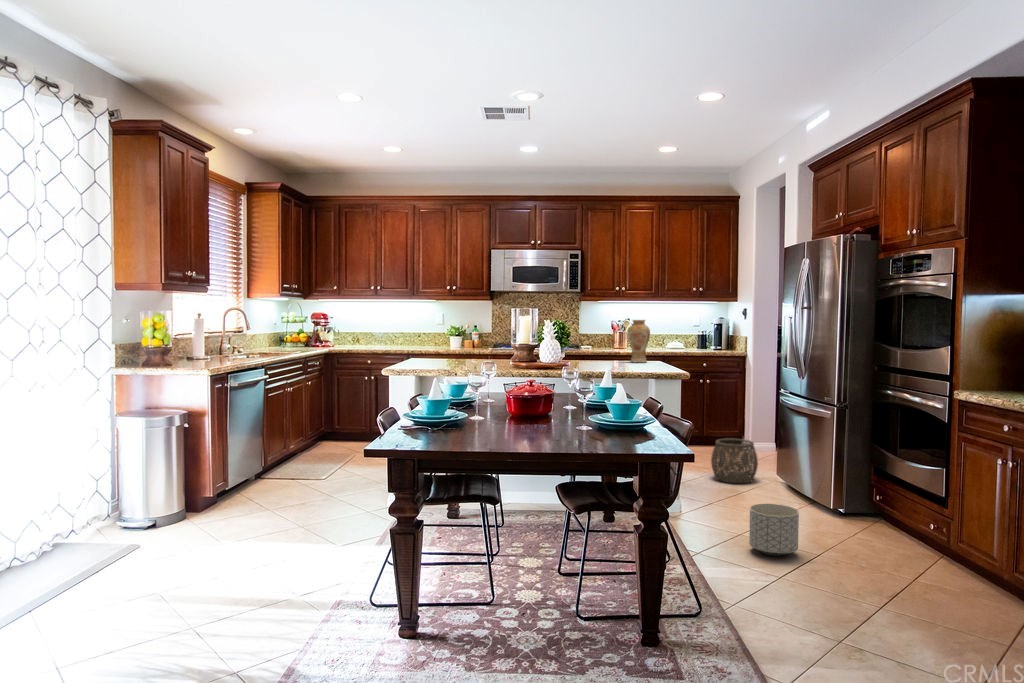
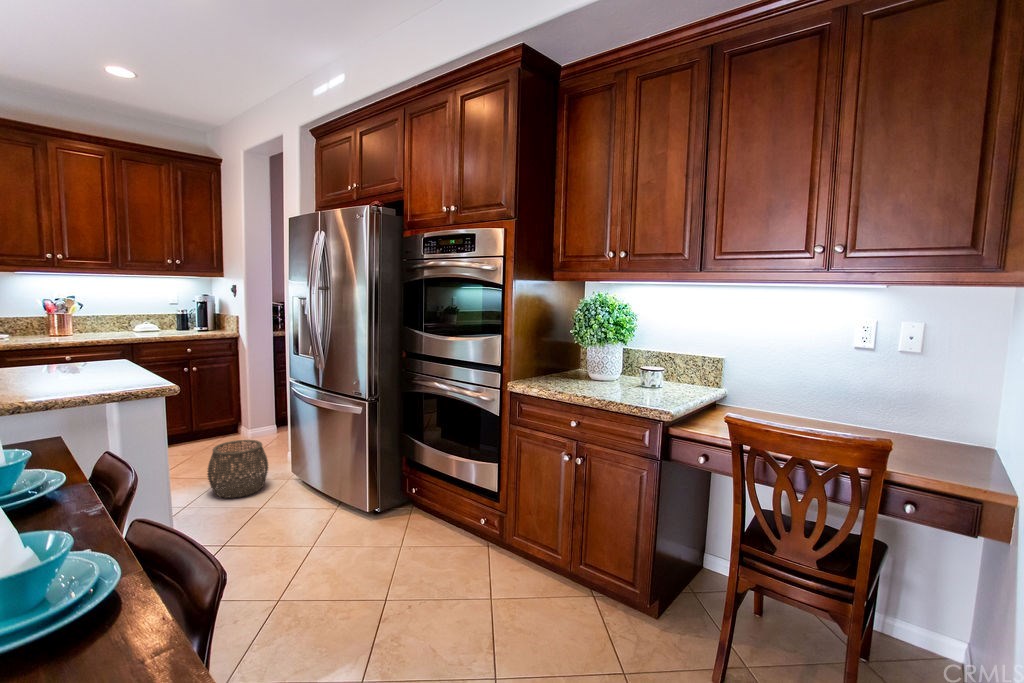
vase: present [627,320,650,362] -> none [49,303,96,371]
planter: present [749,504,799,556] -> none [289,560,359,648]

